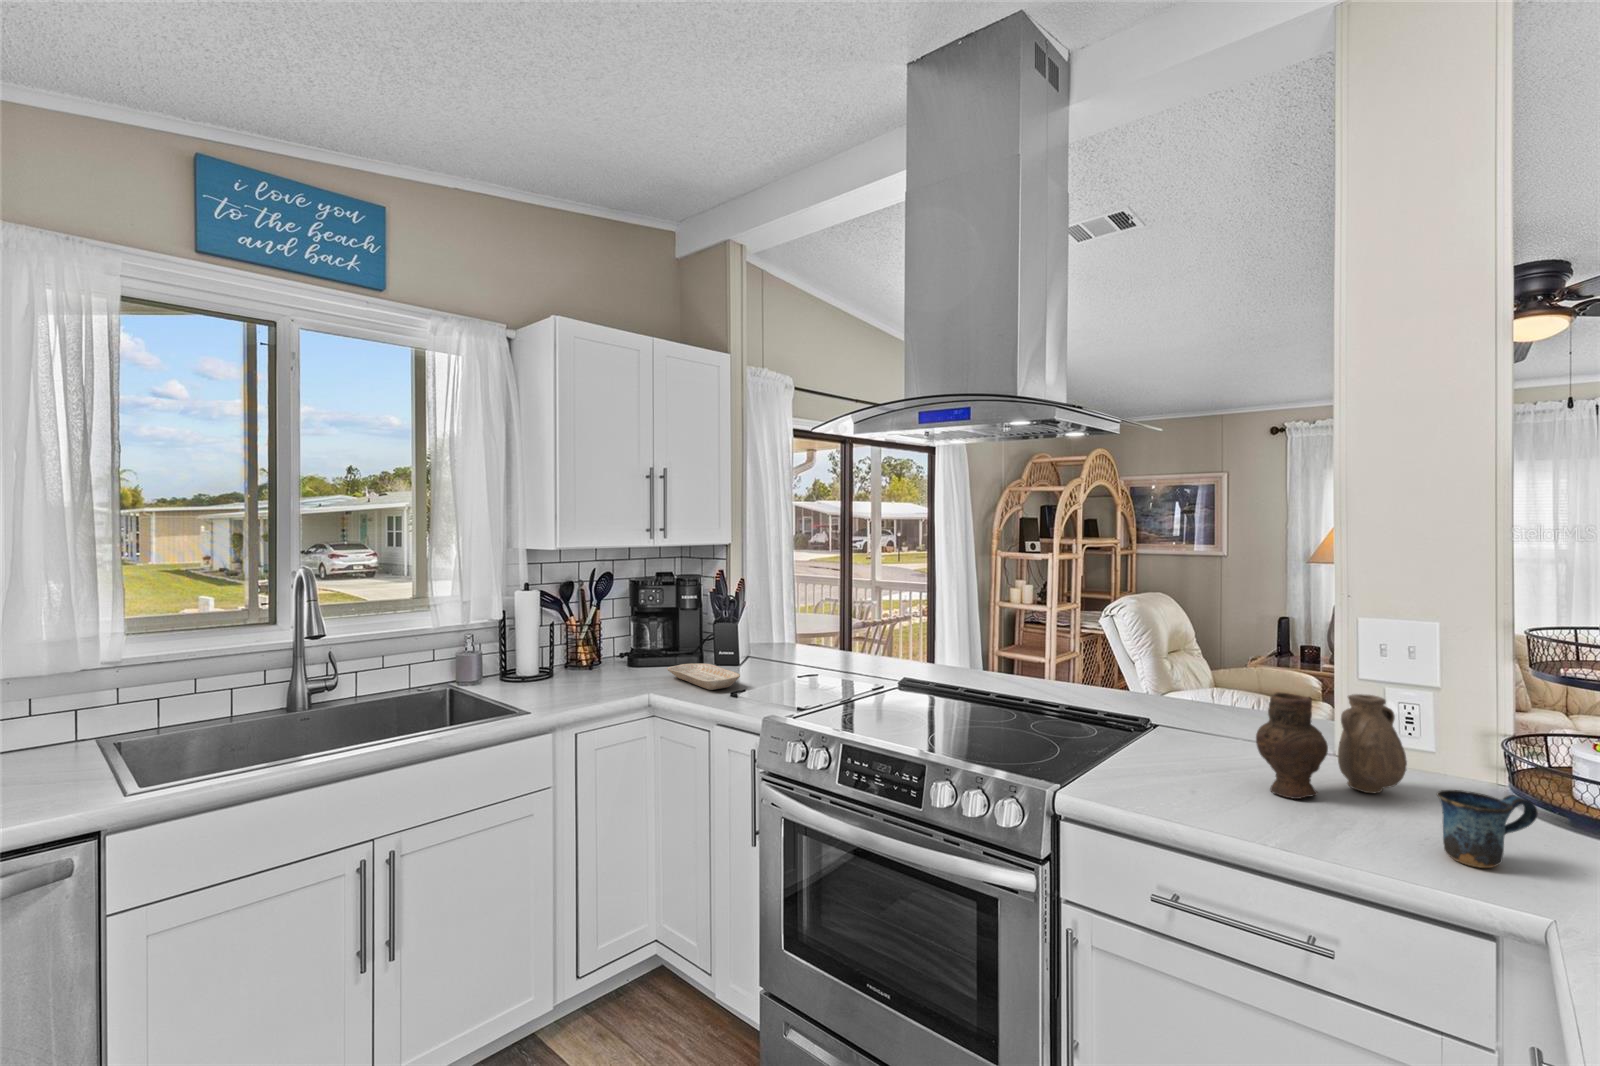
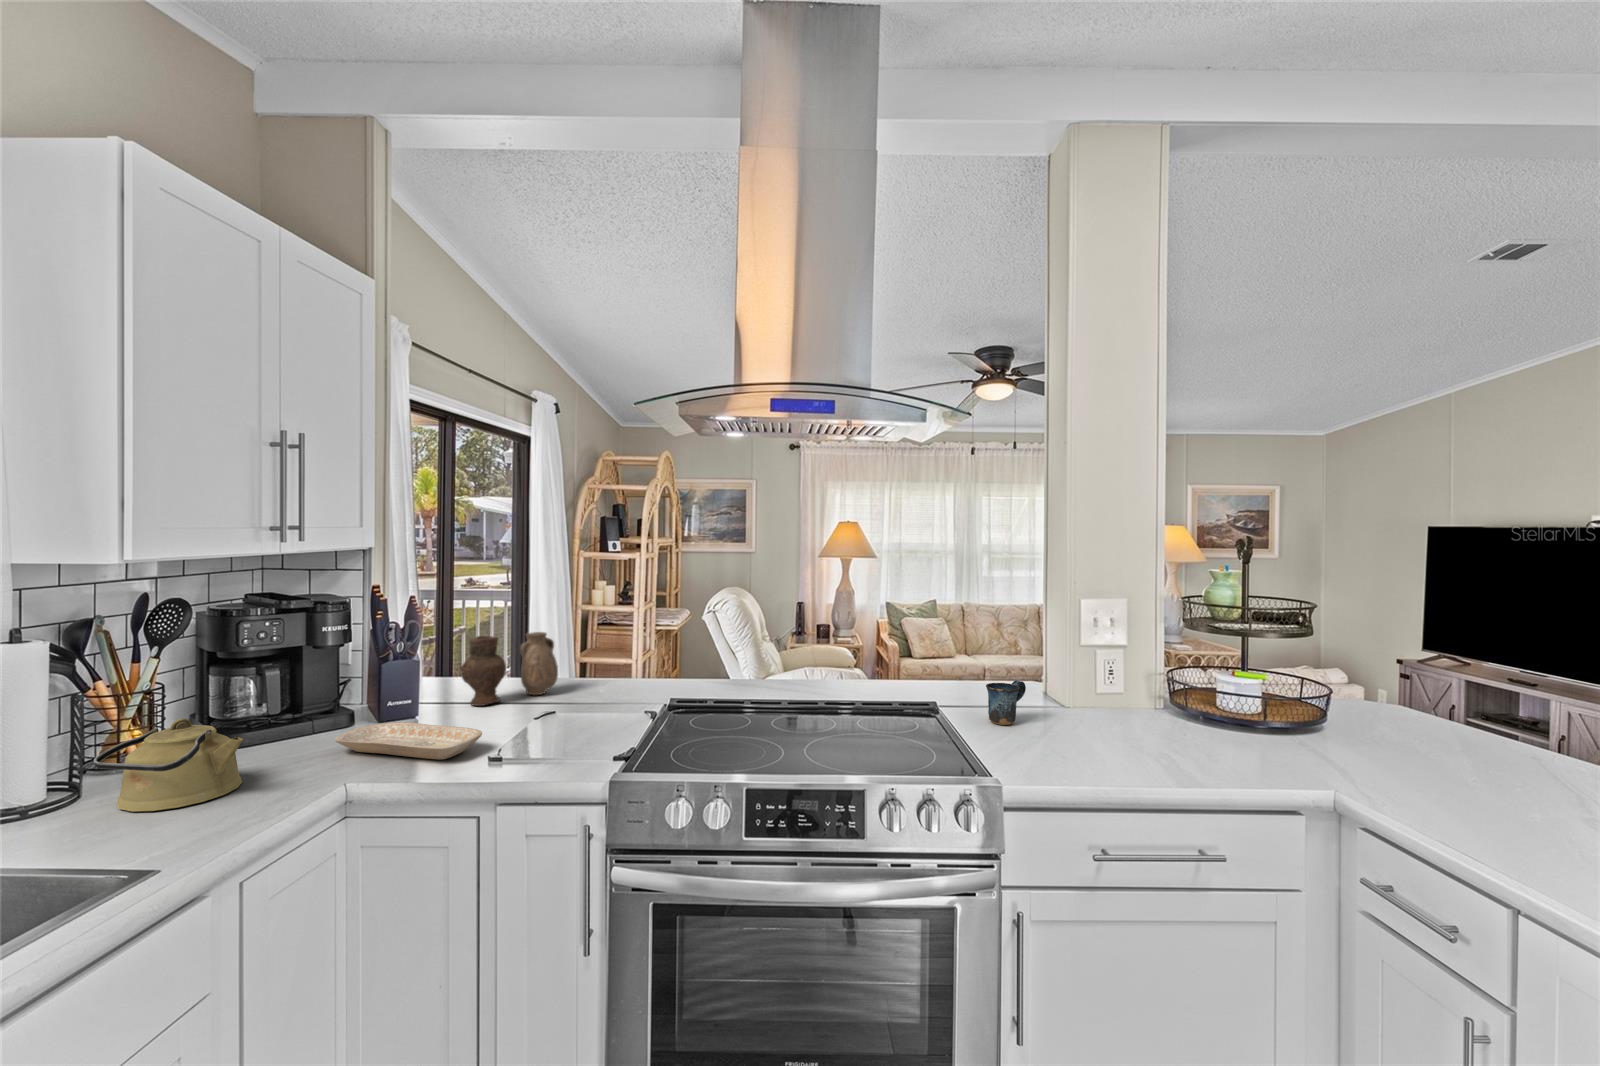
kettle: none [548,640,613,689] -> present [93,719,243,812]
vase: present [1256,692,1407,799] -> present [460,632,558,706]
mug: present [1437,790,1538,868] -> present [986,680,1026,725]

